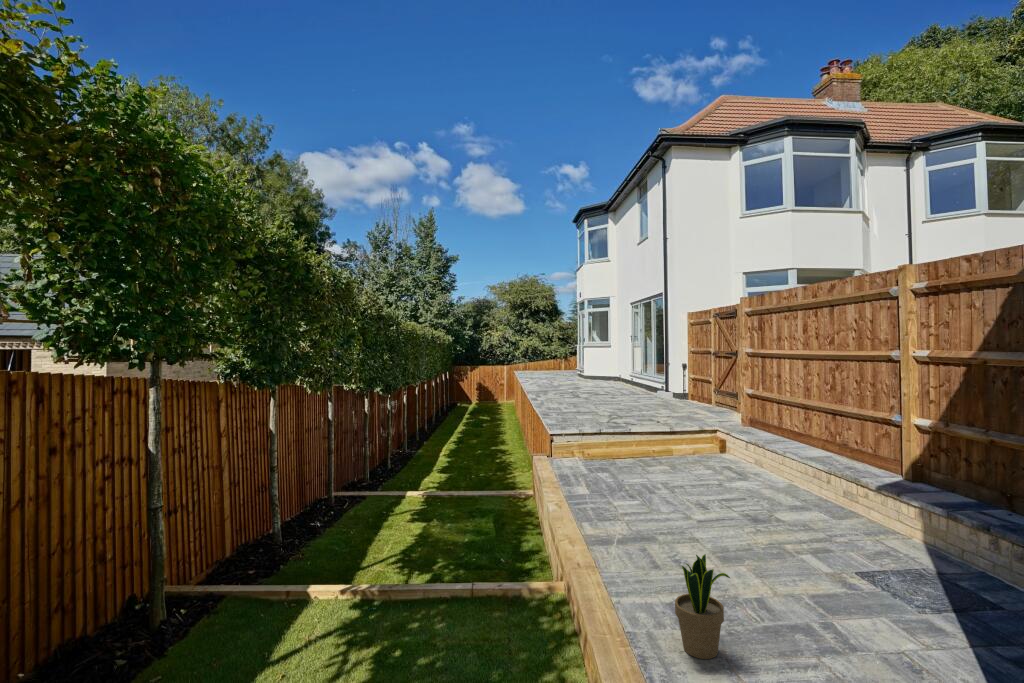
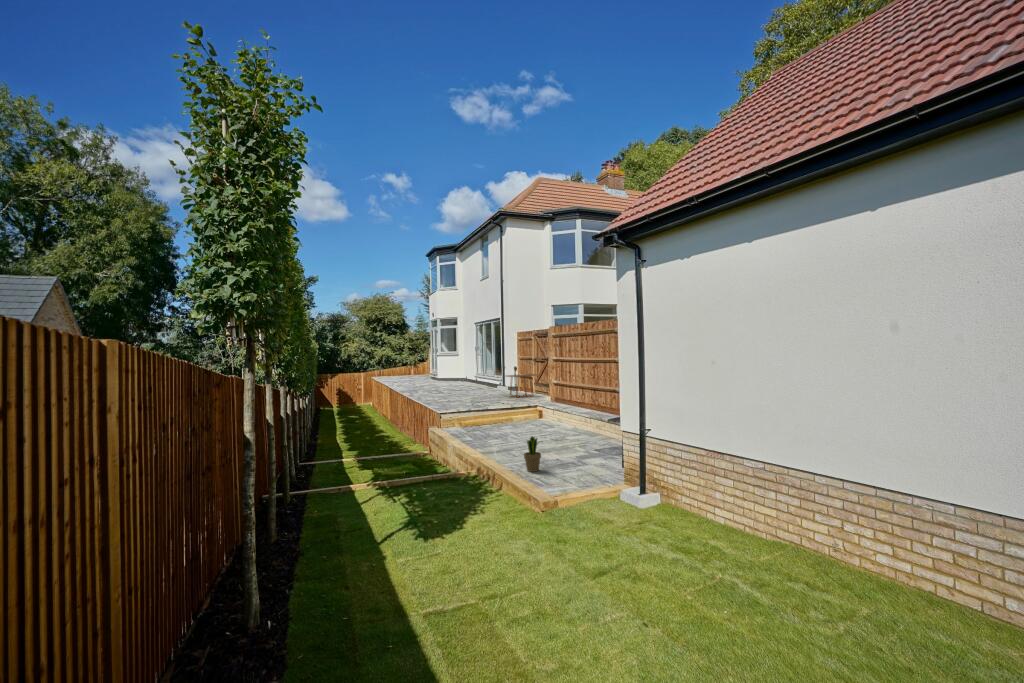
dining table: none [664,375,718,412] -> present [507,374,535,398]

